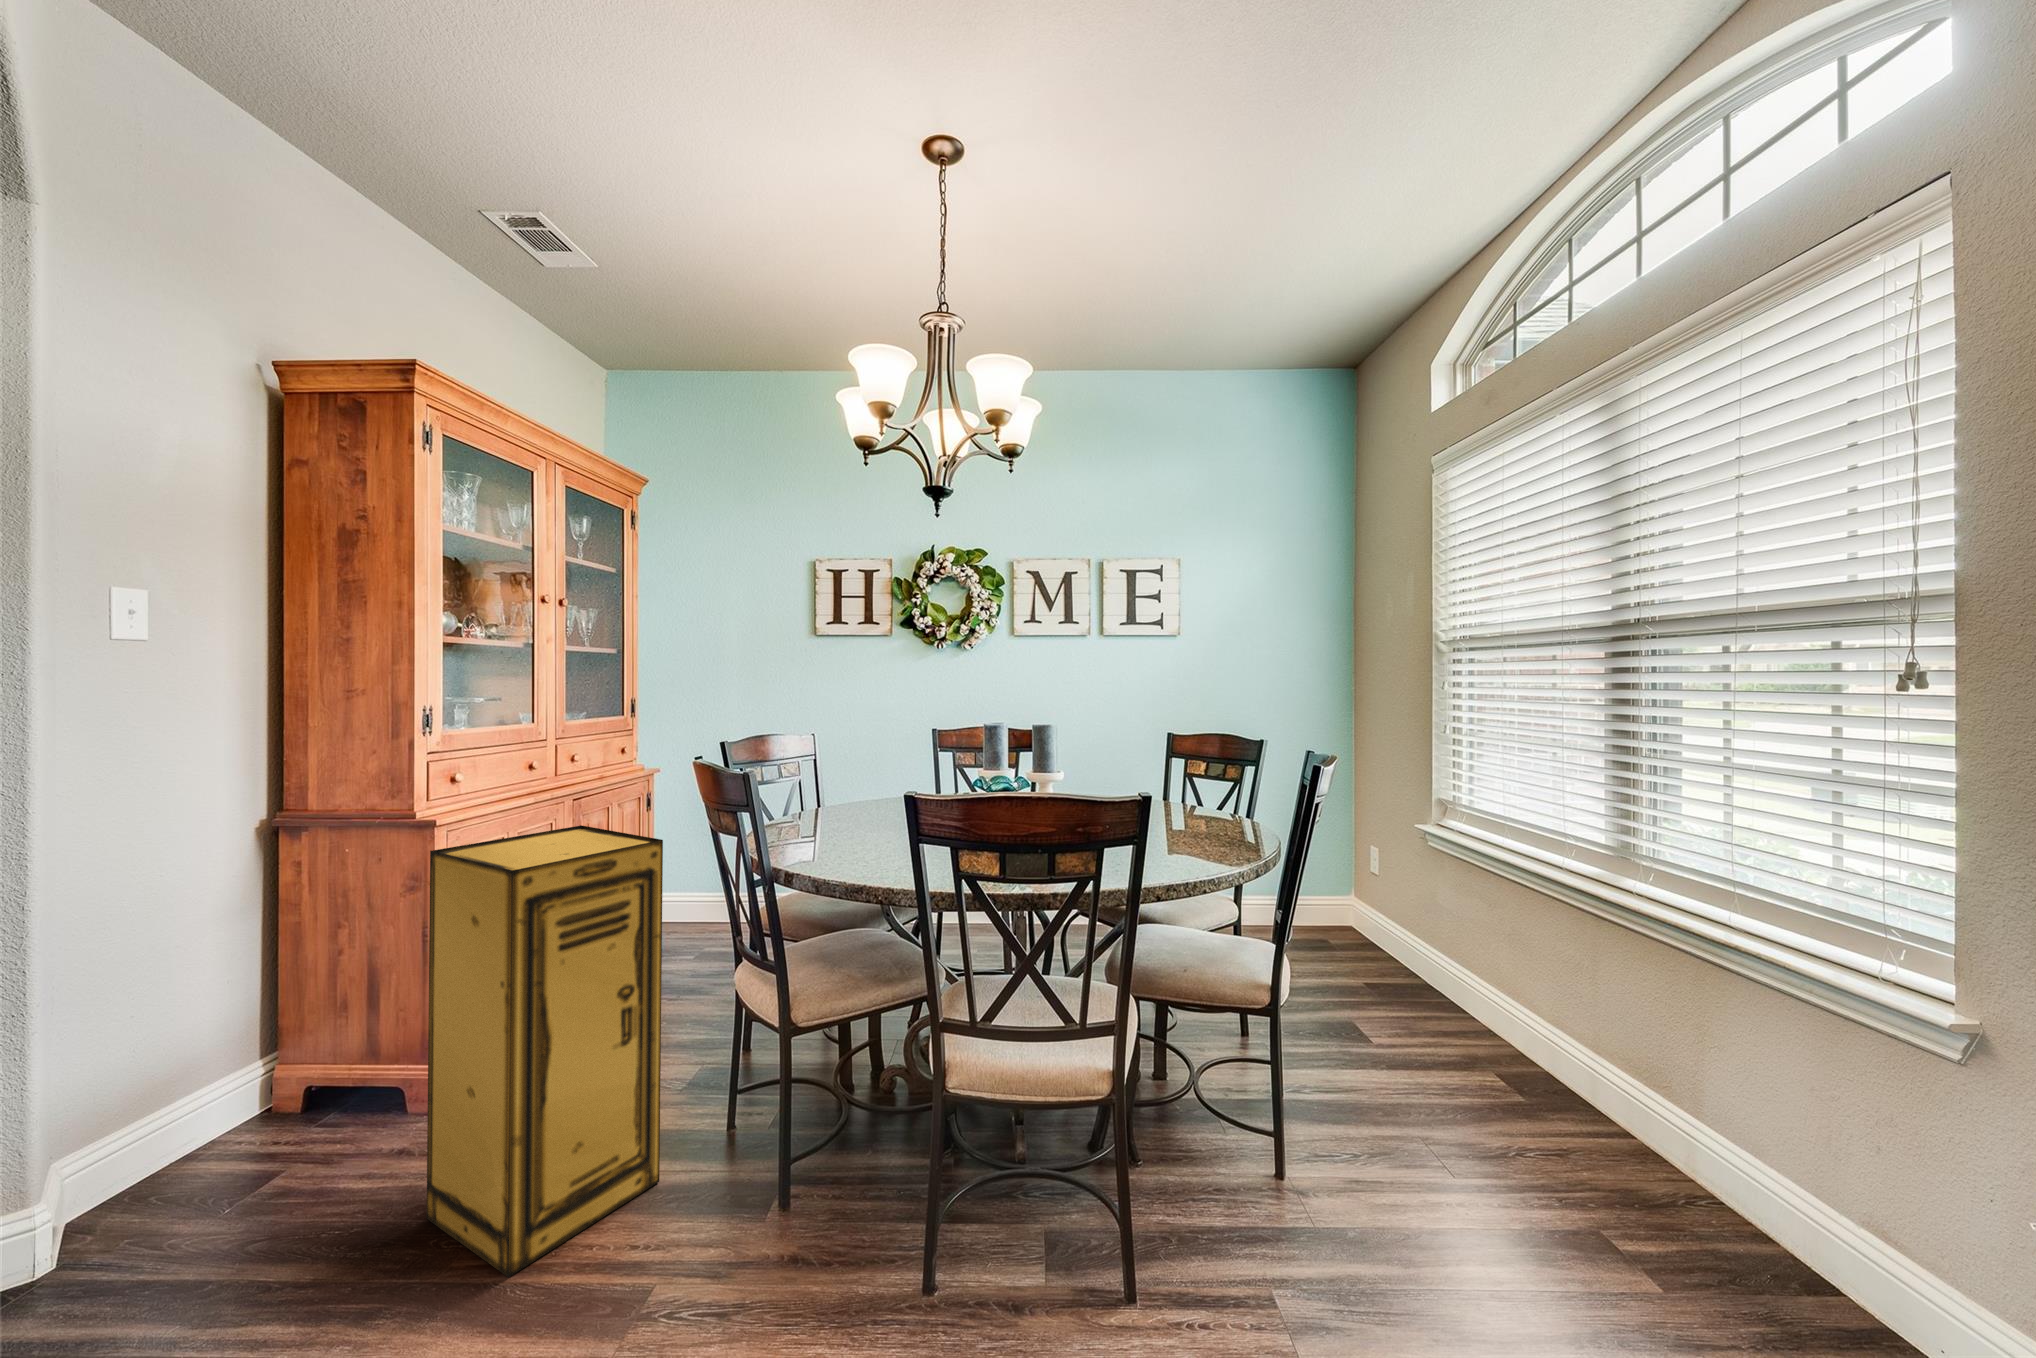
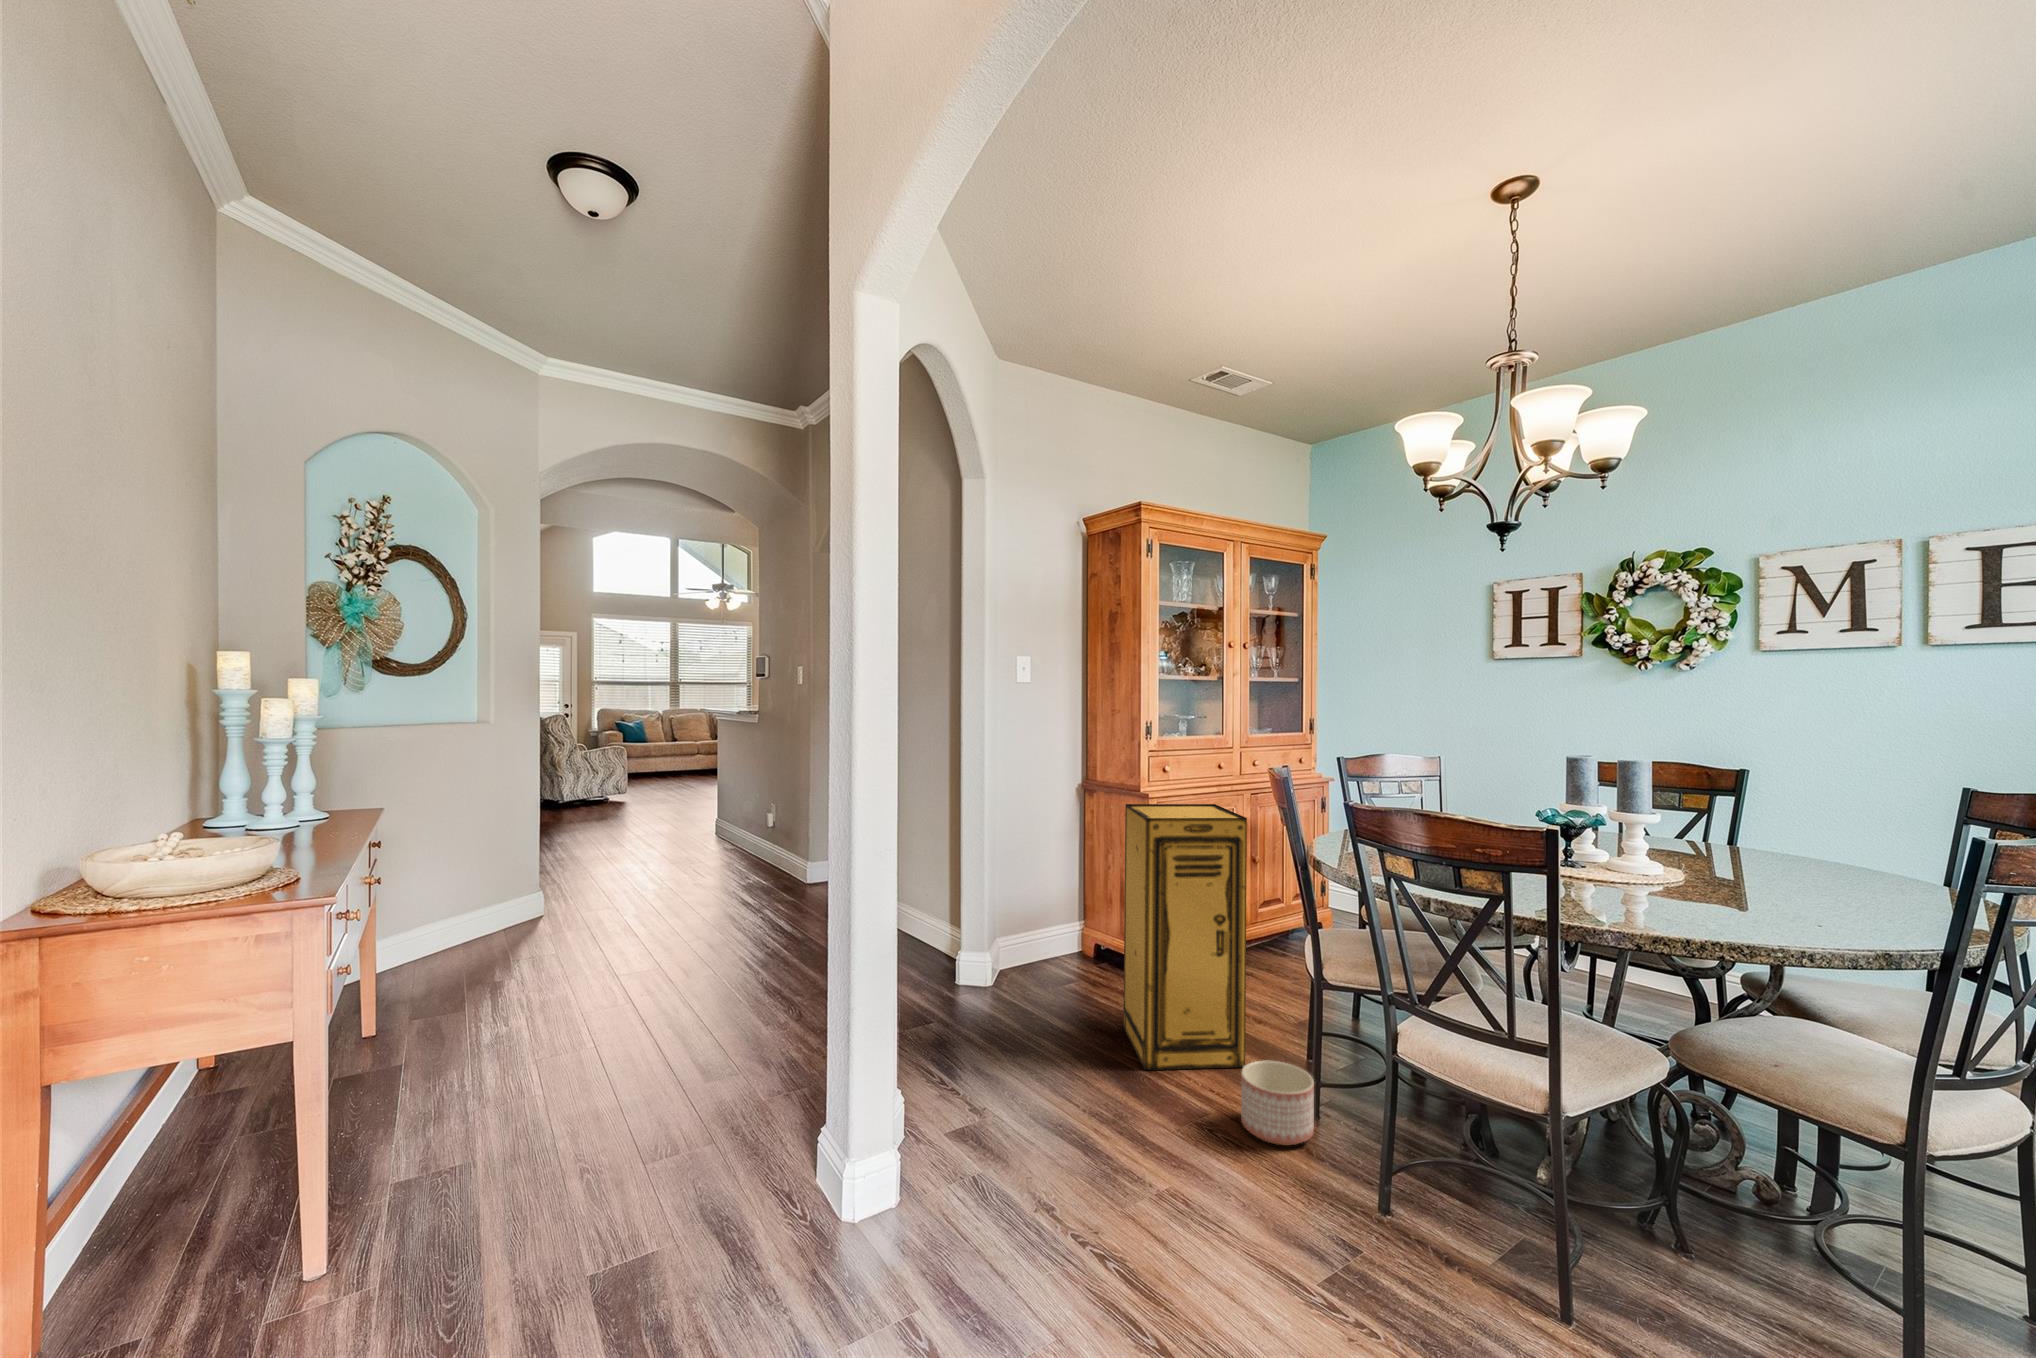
planter: none [704,1154,804,1285] -> present [1241,1061,1314,1145]

